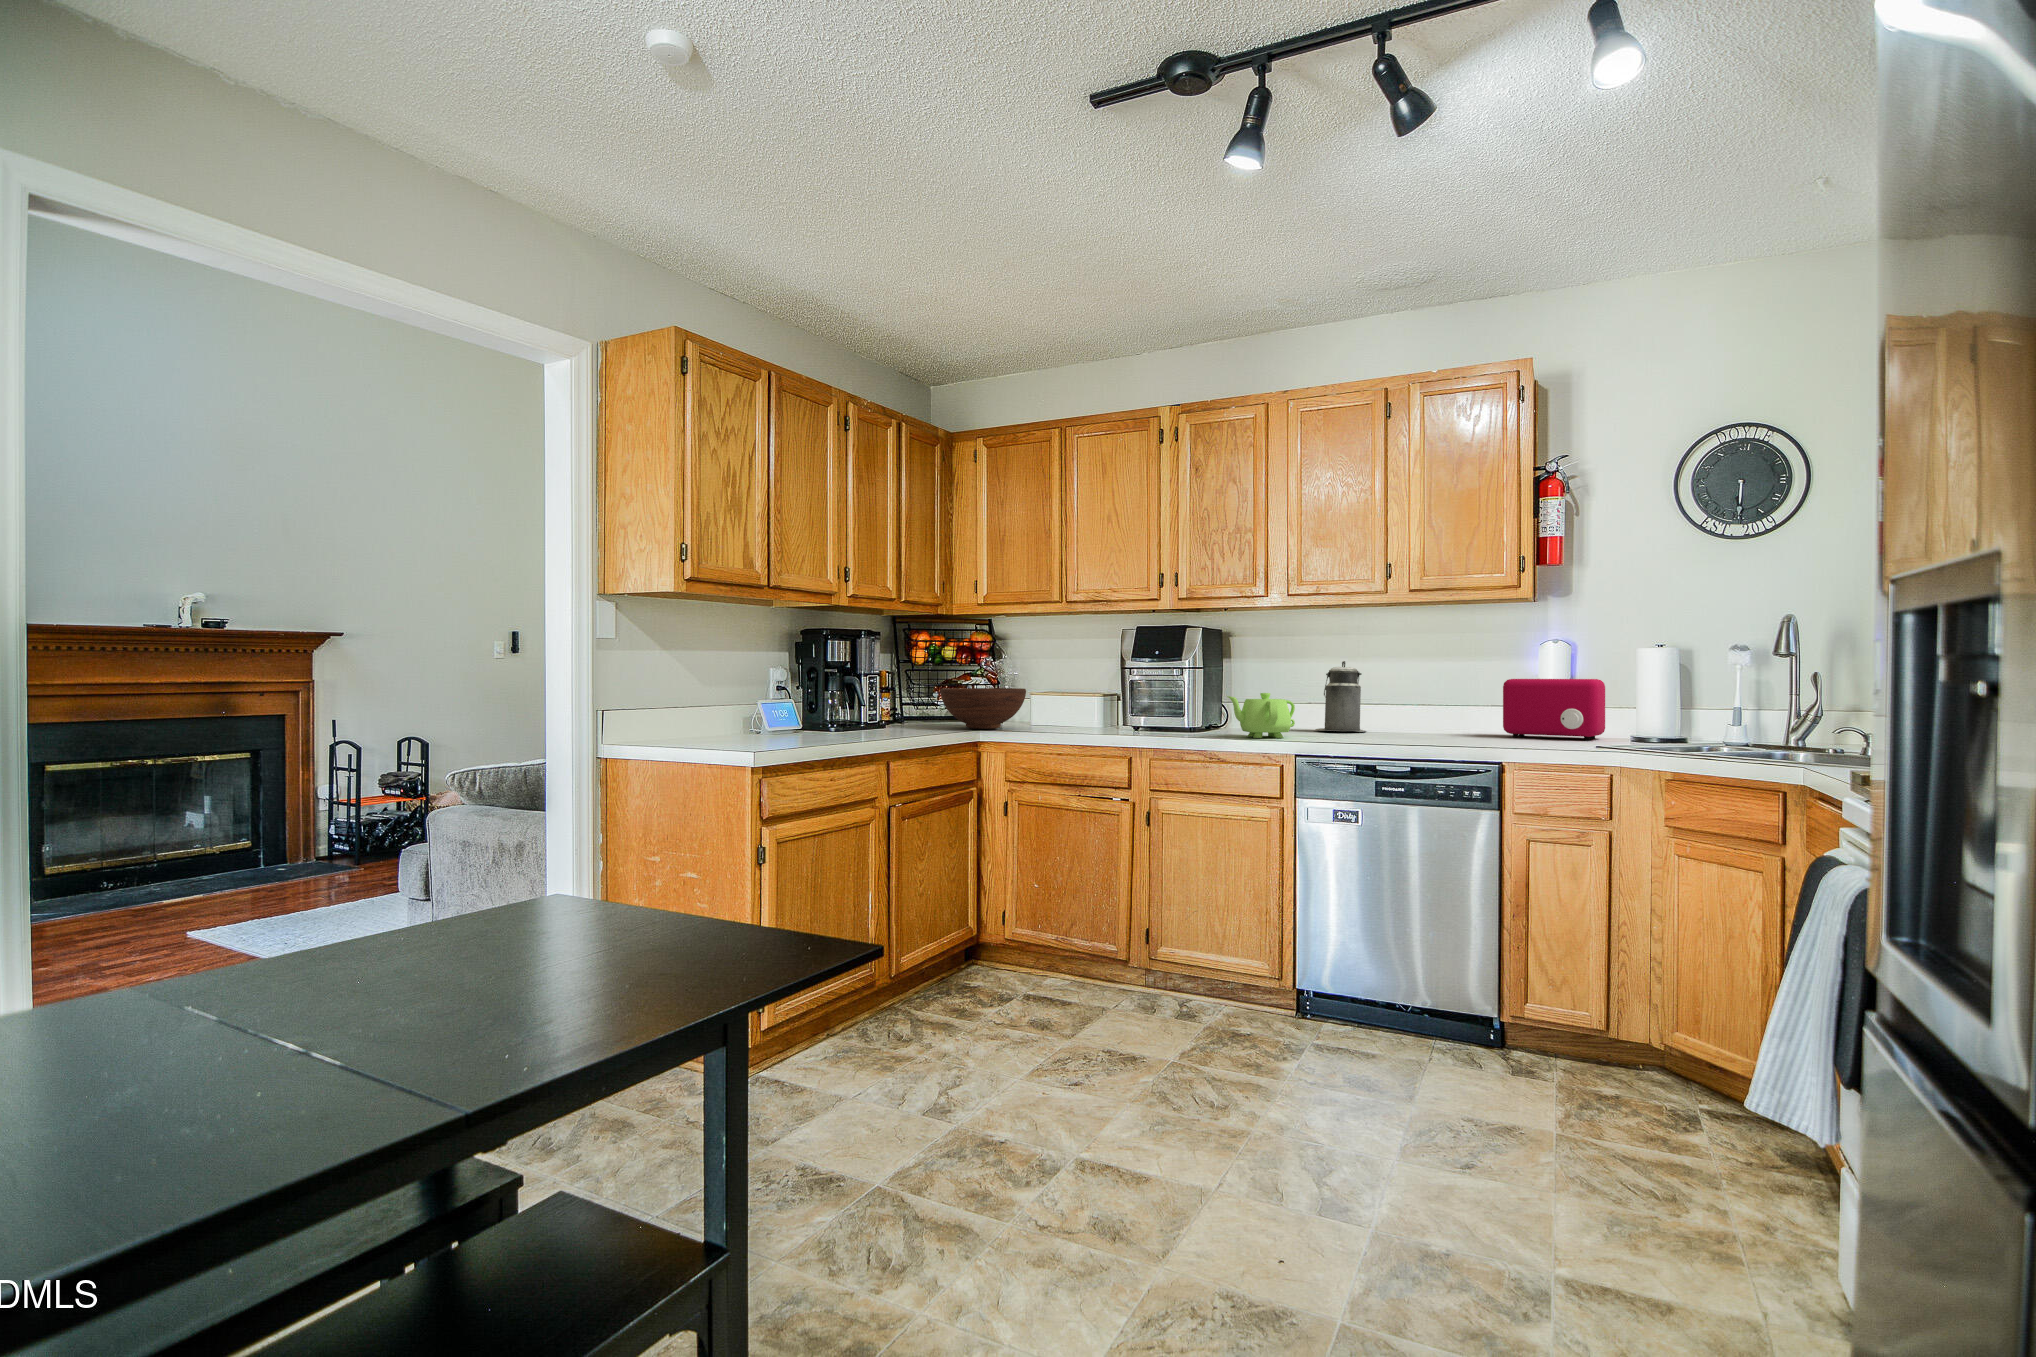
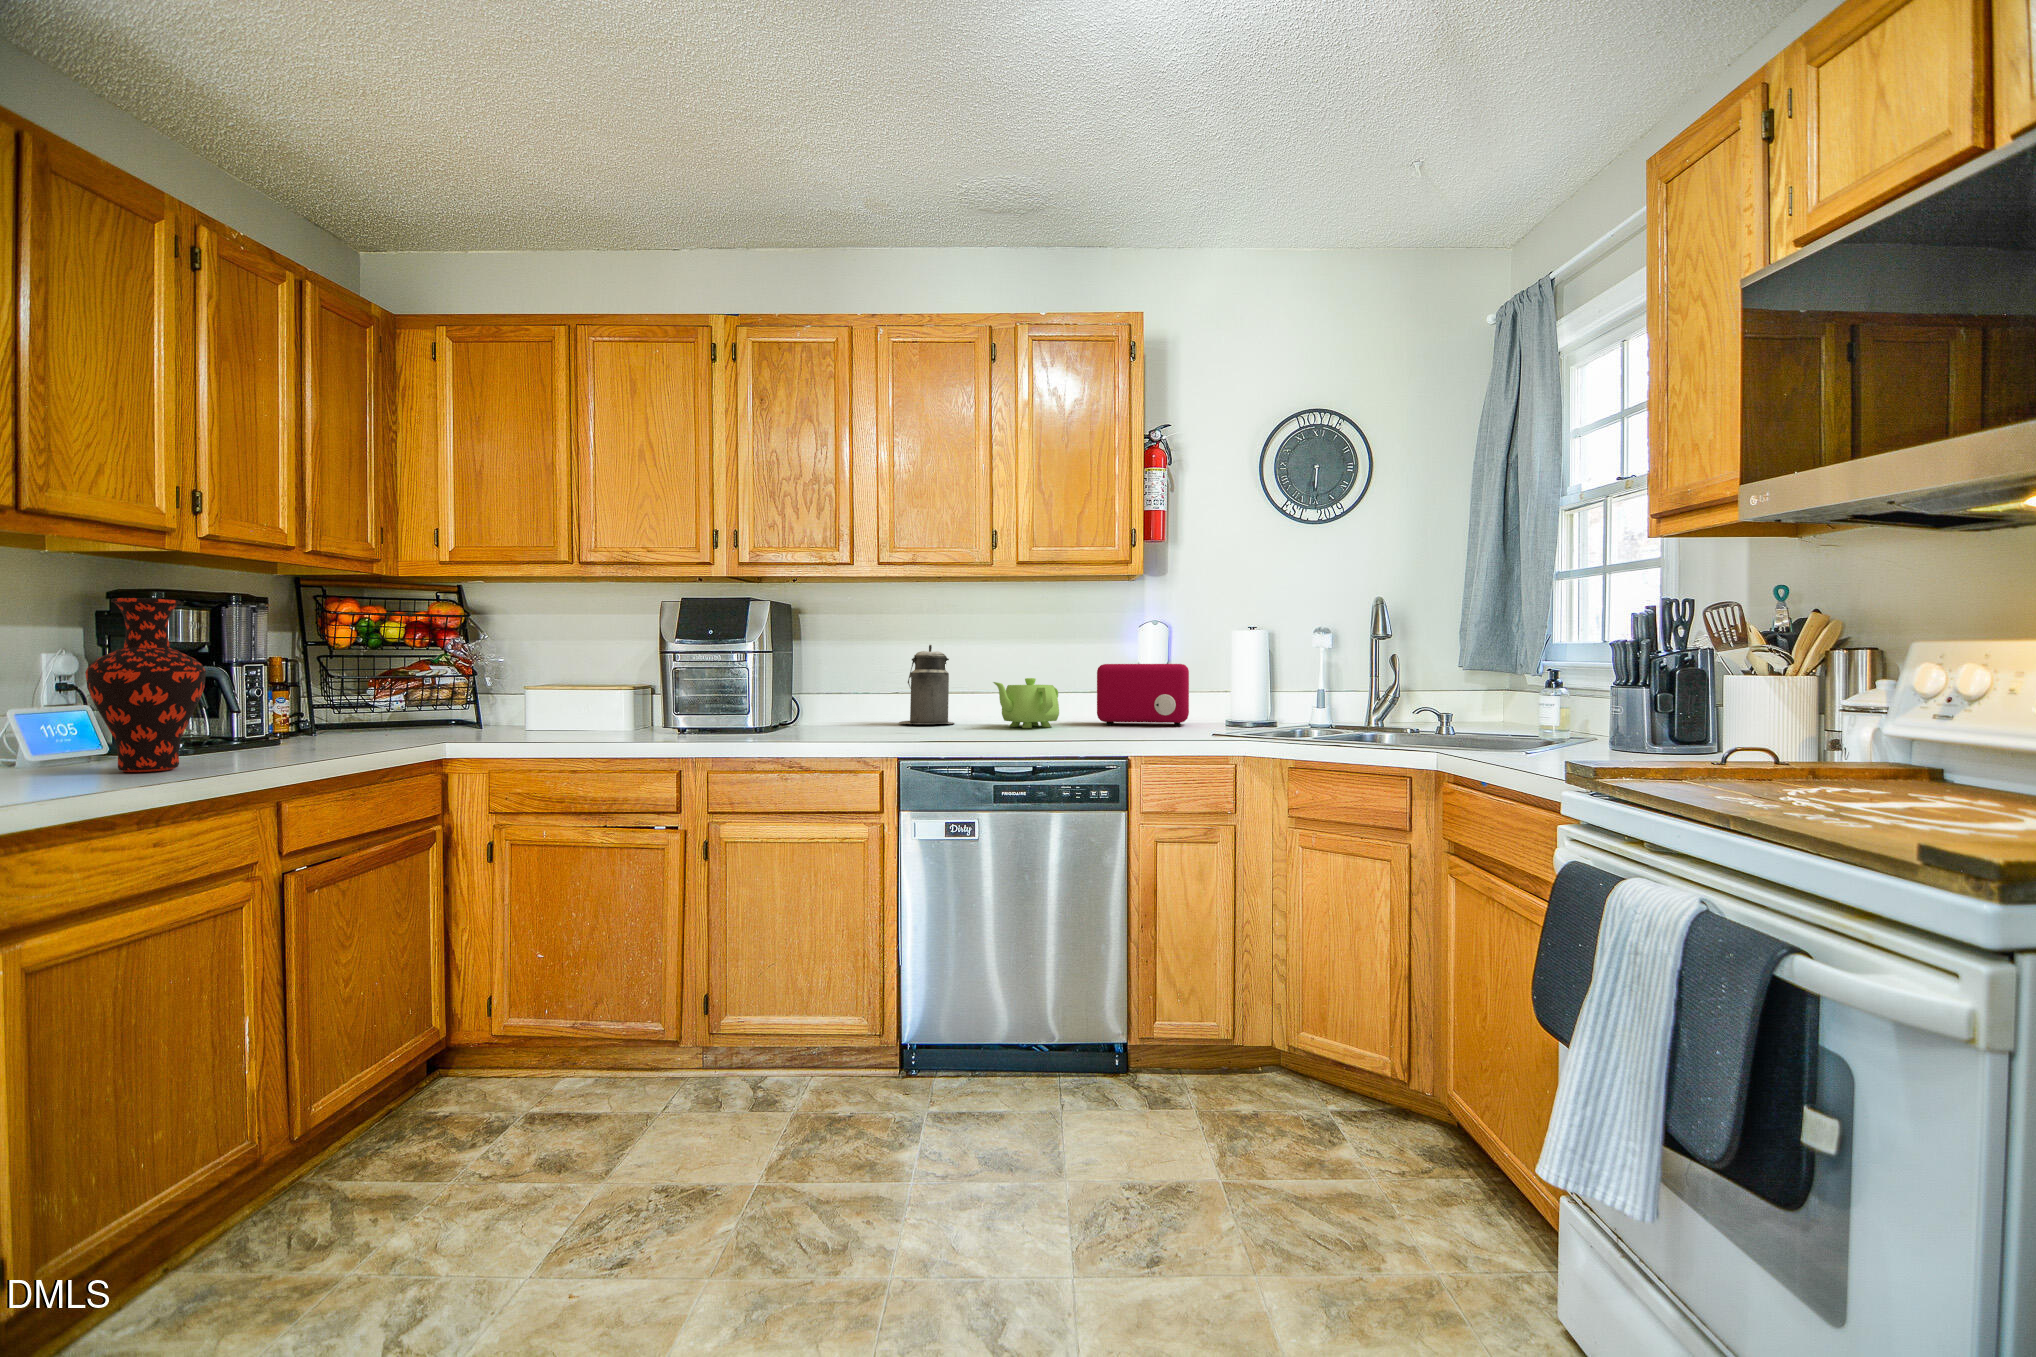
vase: none [808,639,860,739] -> present [85,598,206,772]
fruit bowl: present [941,688,1026,729] -> none [379,679,521,737]
teapot: present [1227,693,1295,738] -> present [993,678,1059,728]

